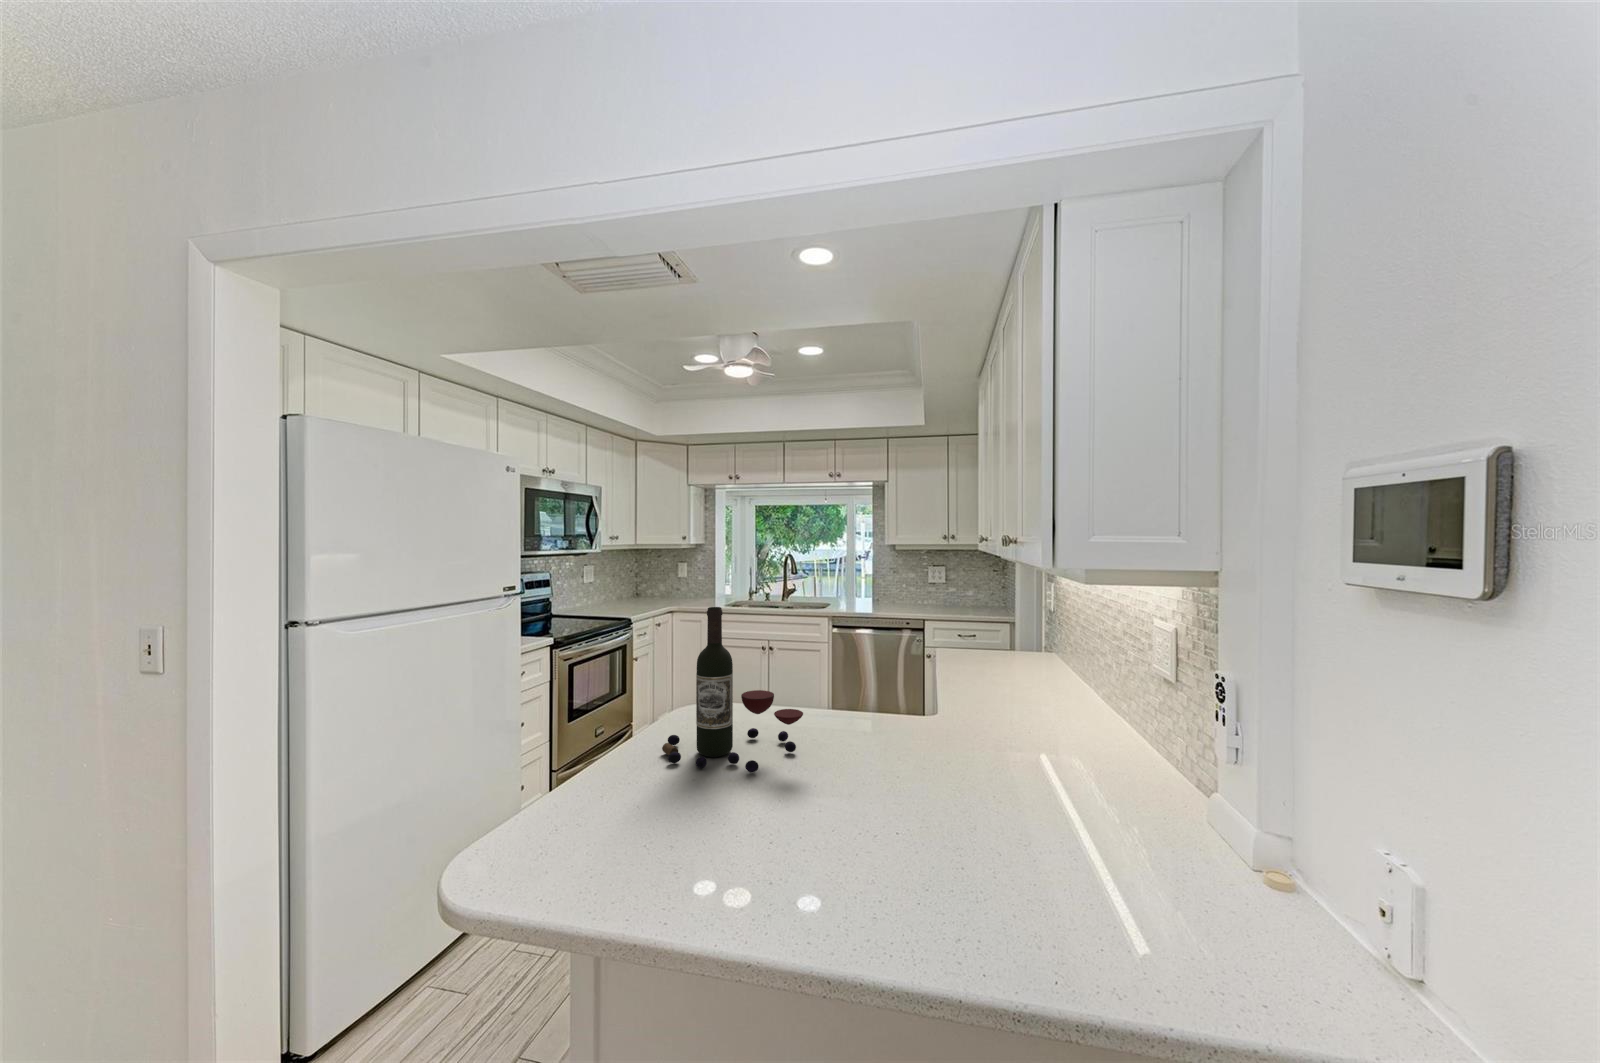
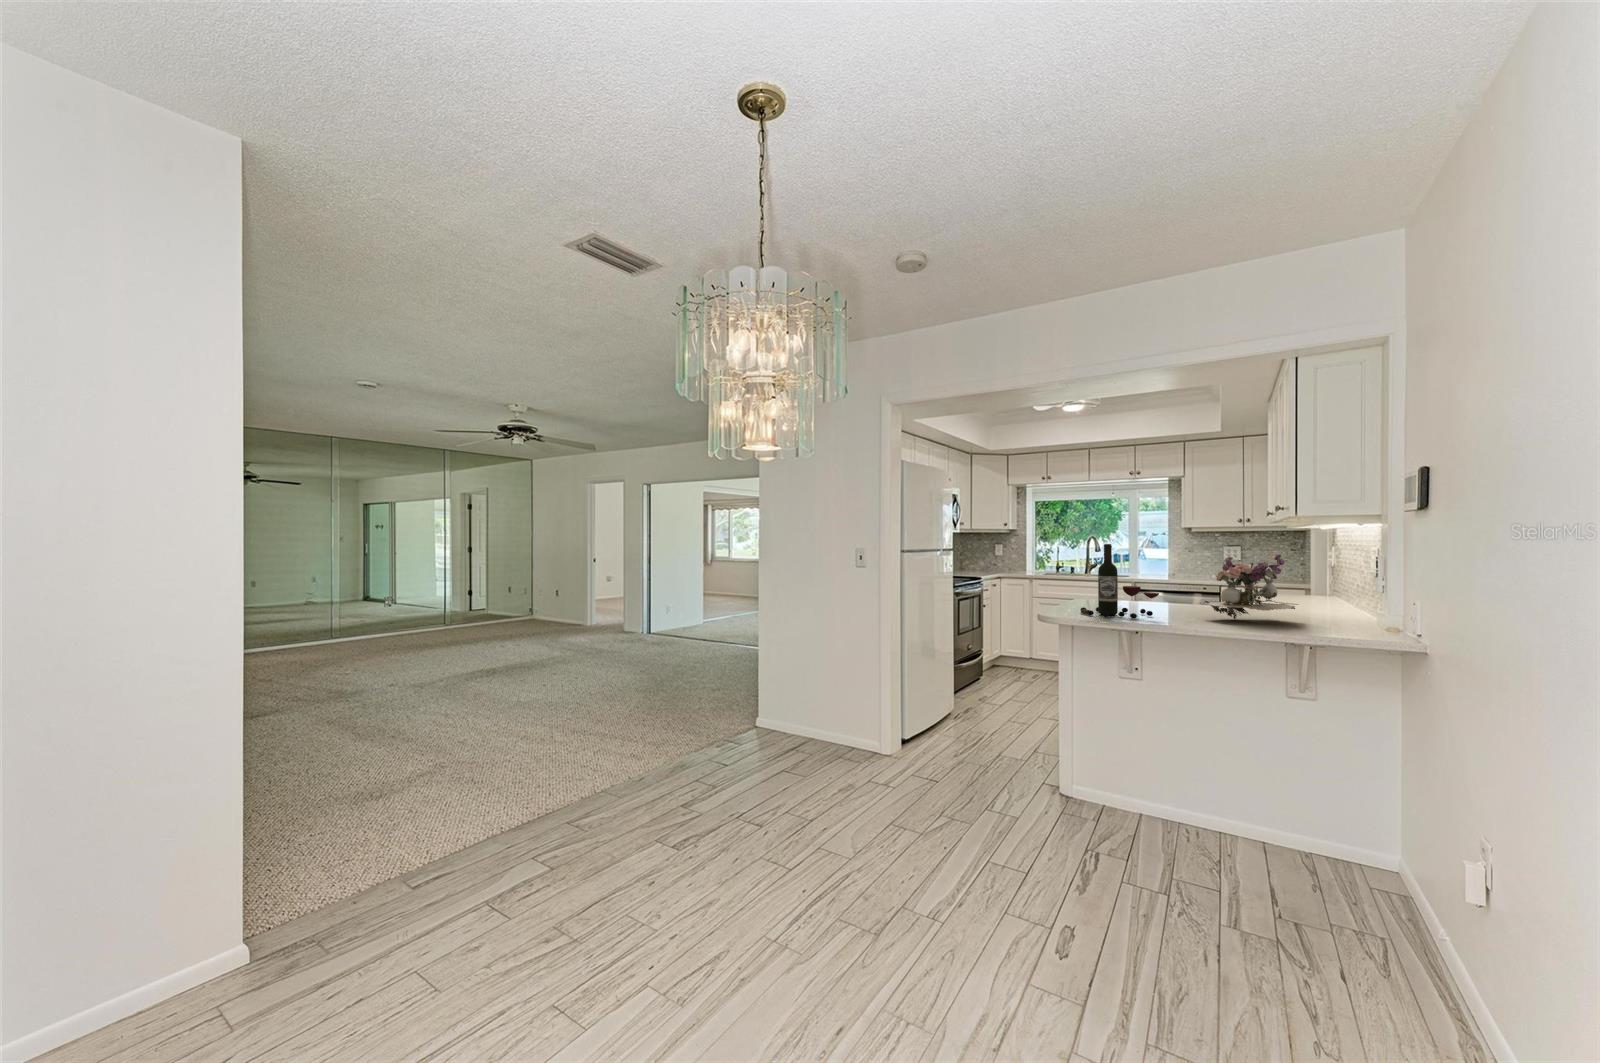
flower arrangement: none [878,617,1039,752] -> present [1202,553,1299,619]

